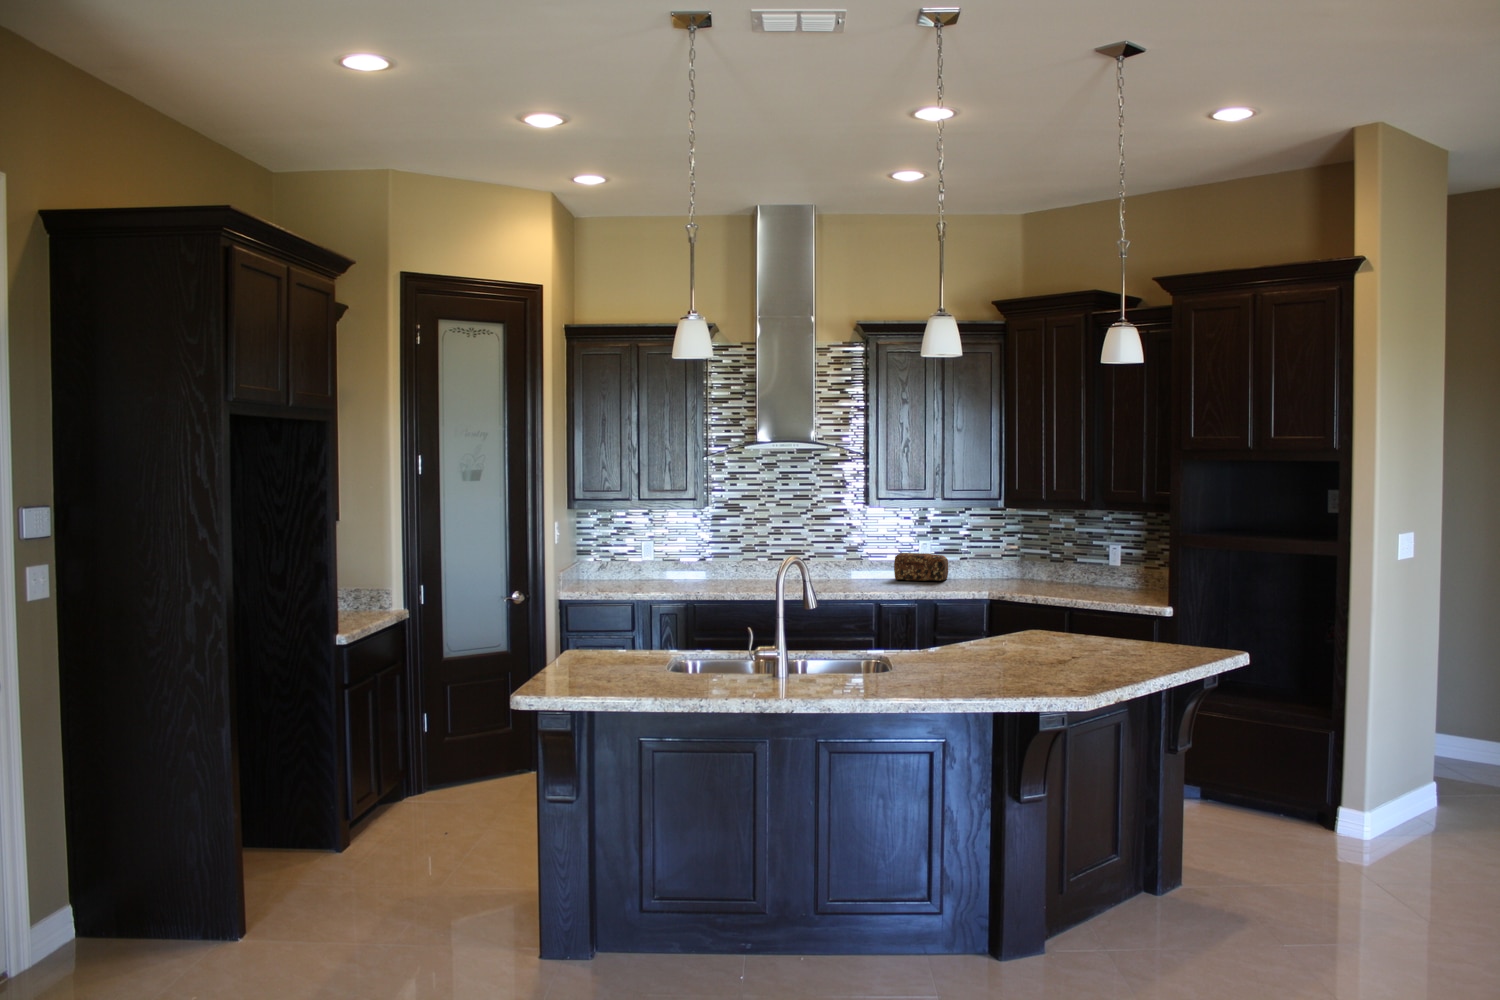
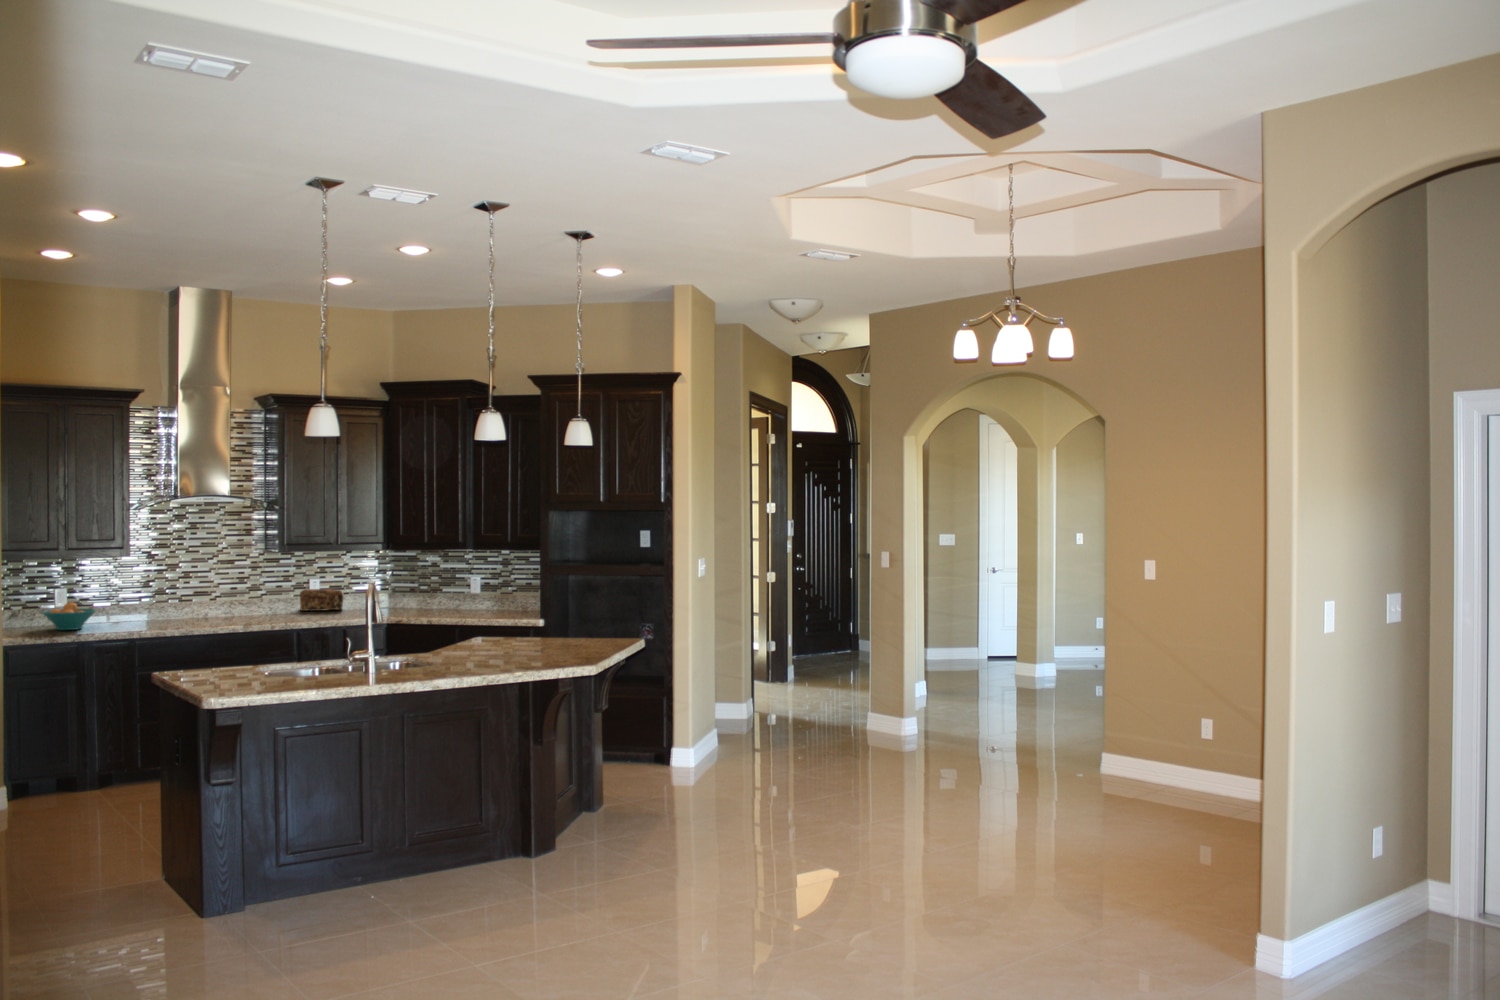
fruit bowl: none [619,556,670,586] -> present [43,602,96,630]

